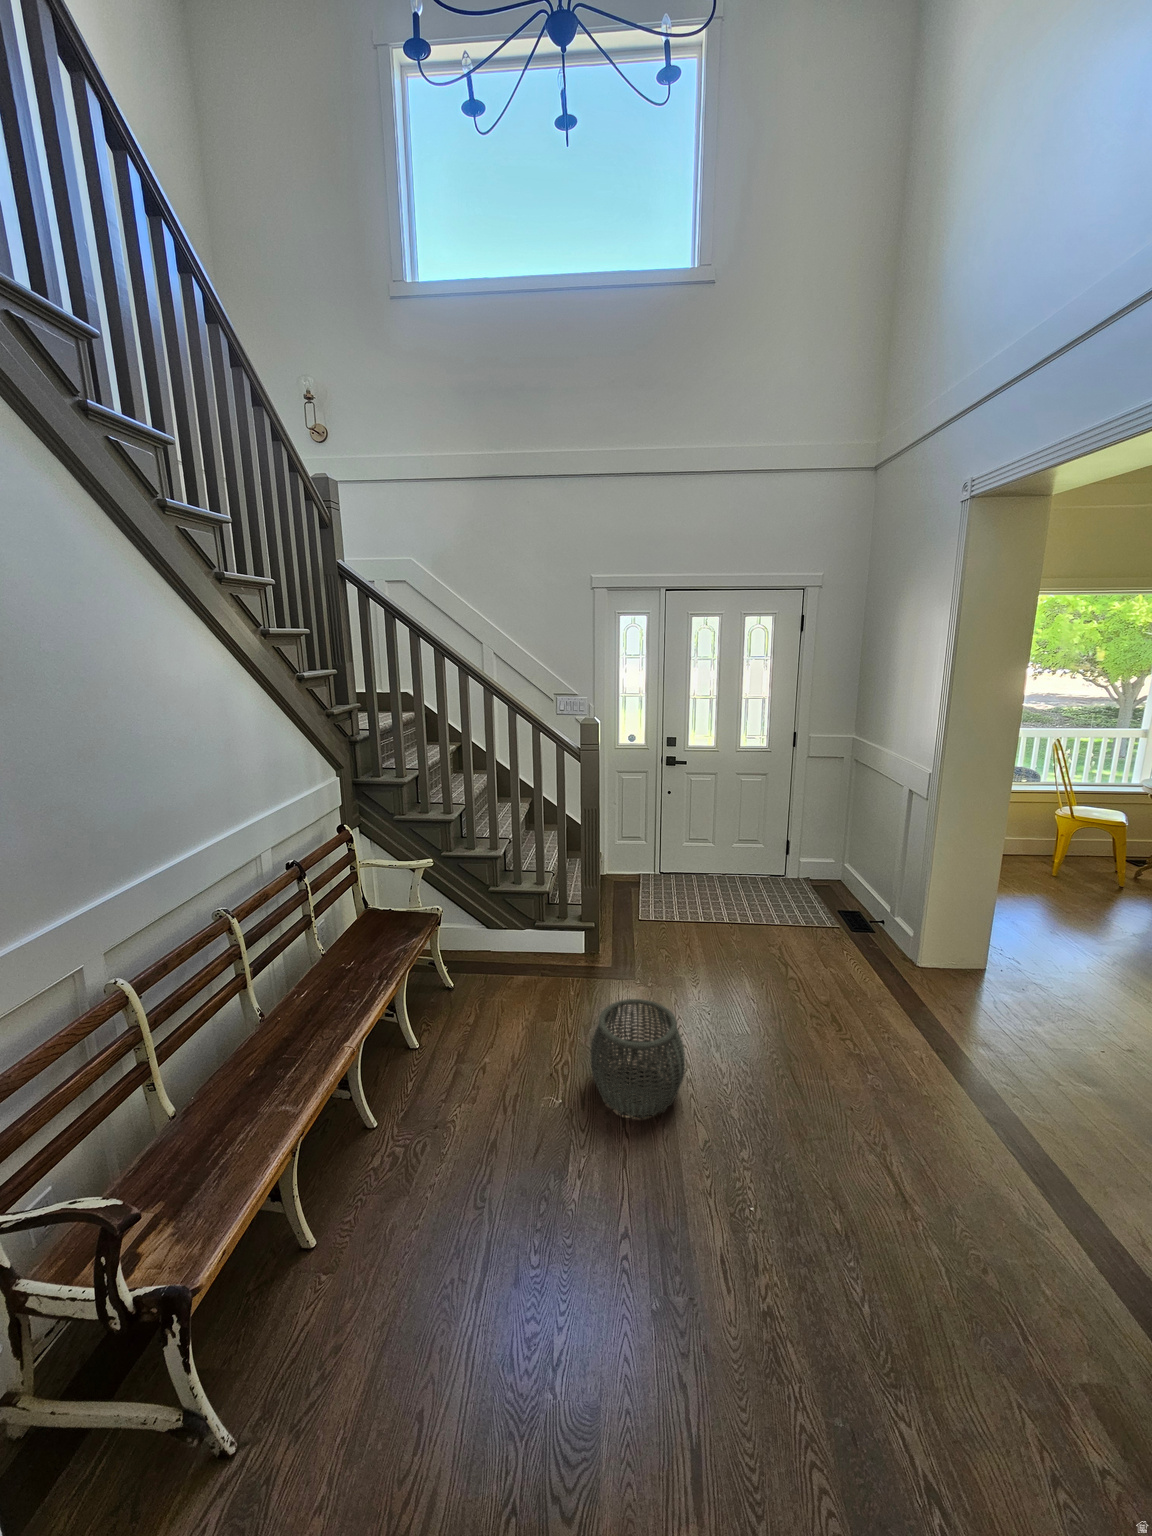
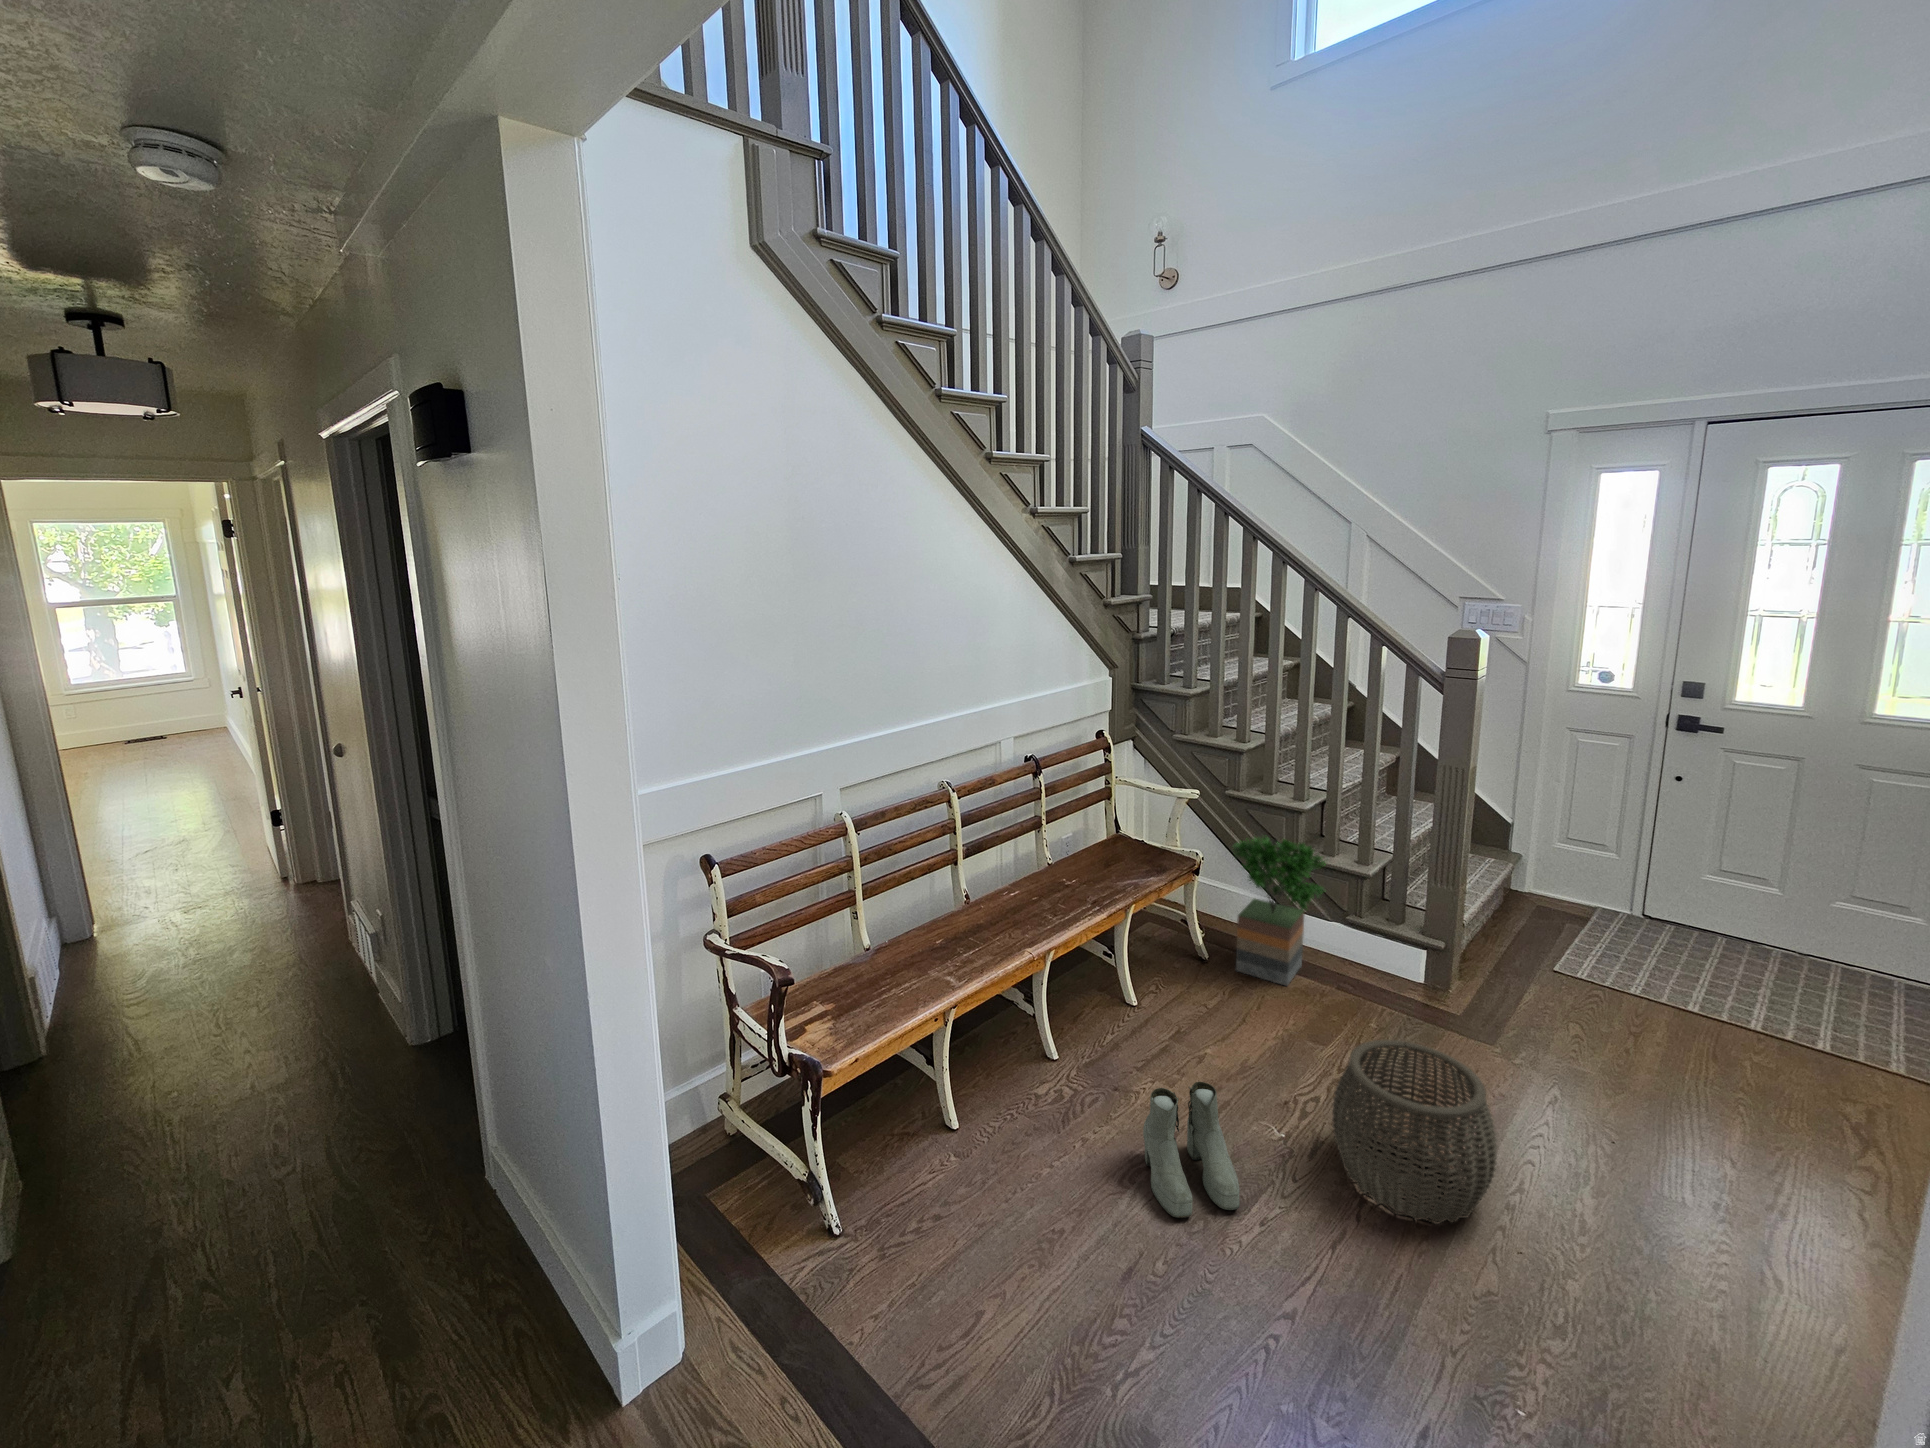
potted tree: none [458,878,529,986] -> present [1234,835,1326,986]
boots: none [480,1090,562,1210] -> present [1143,1082,1240,1218]

